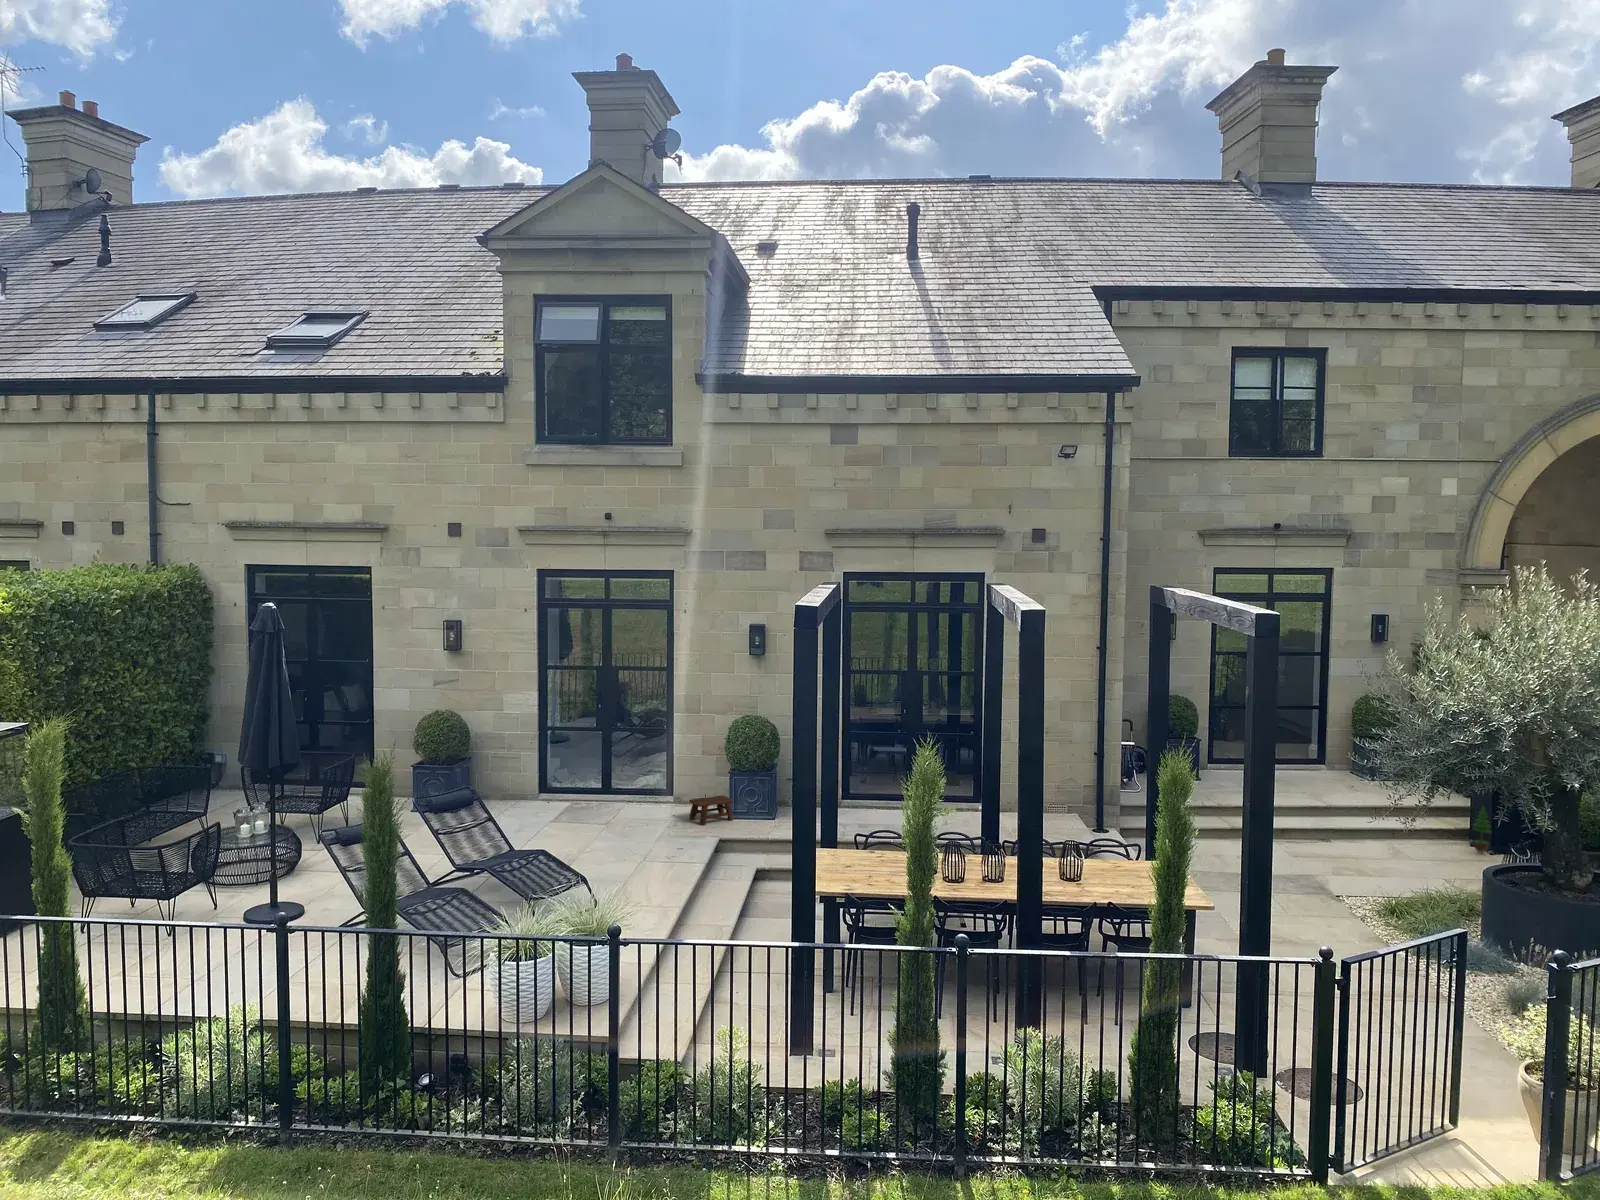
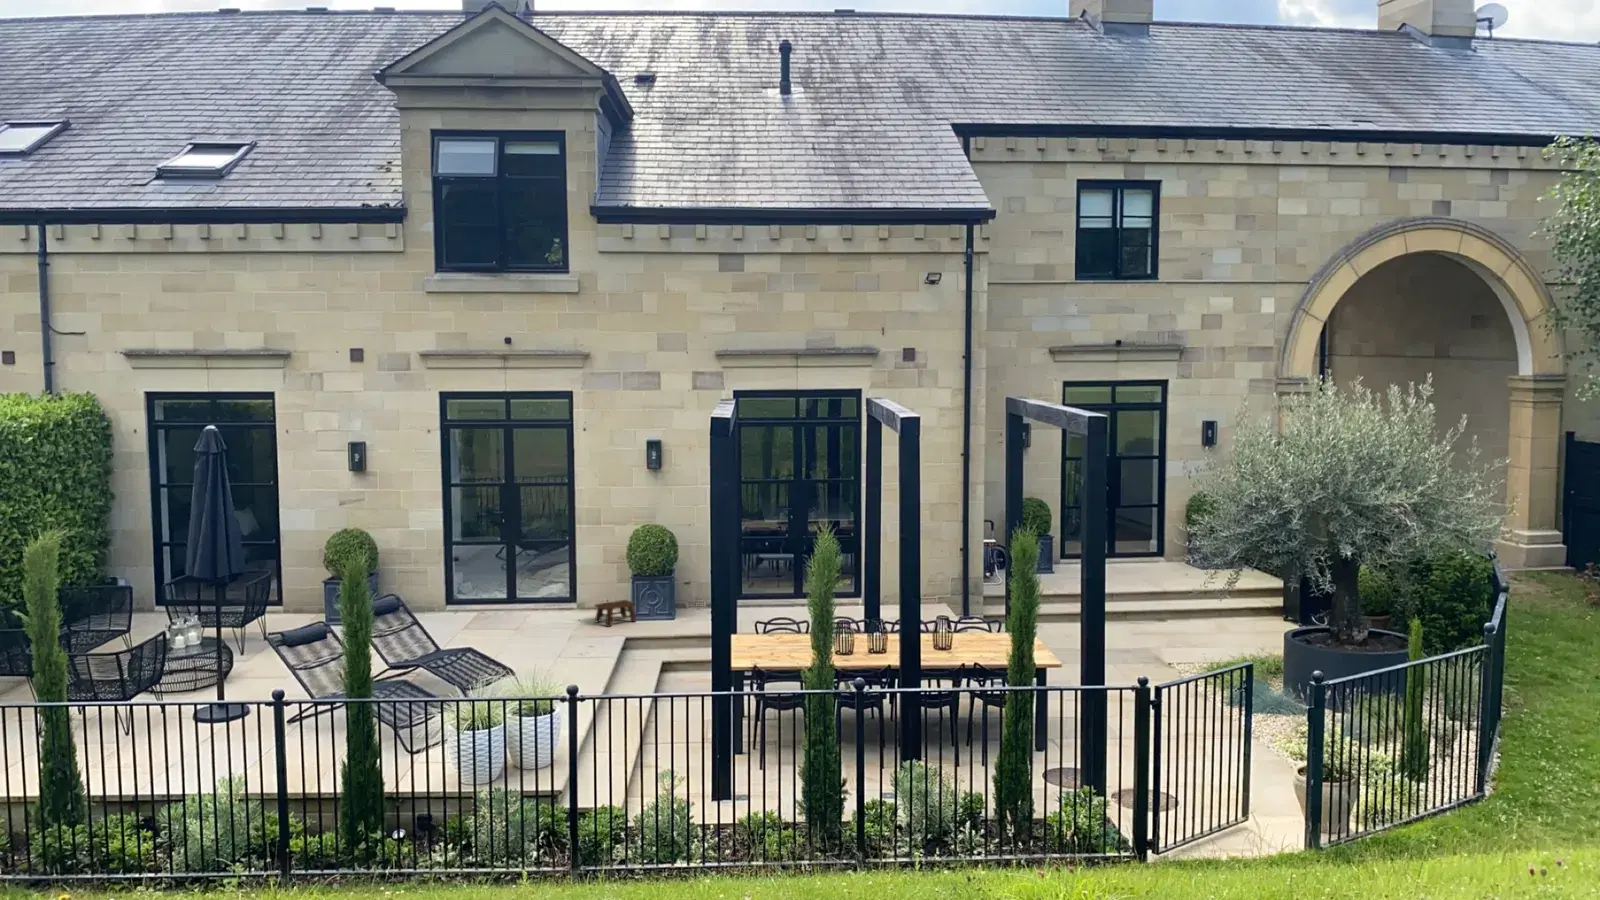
potted tree: present [1473,807,1491,853] -> none [1281,582,1297,624]

